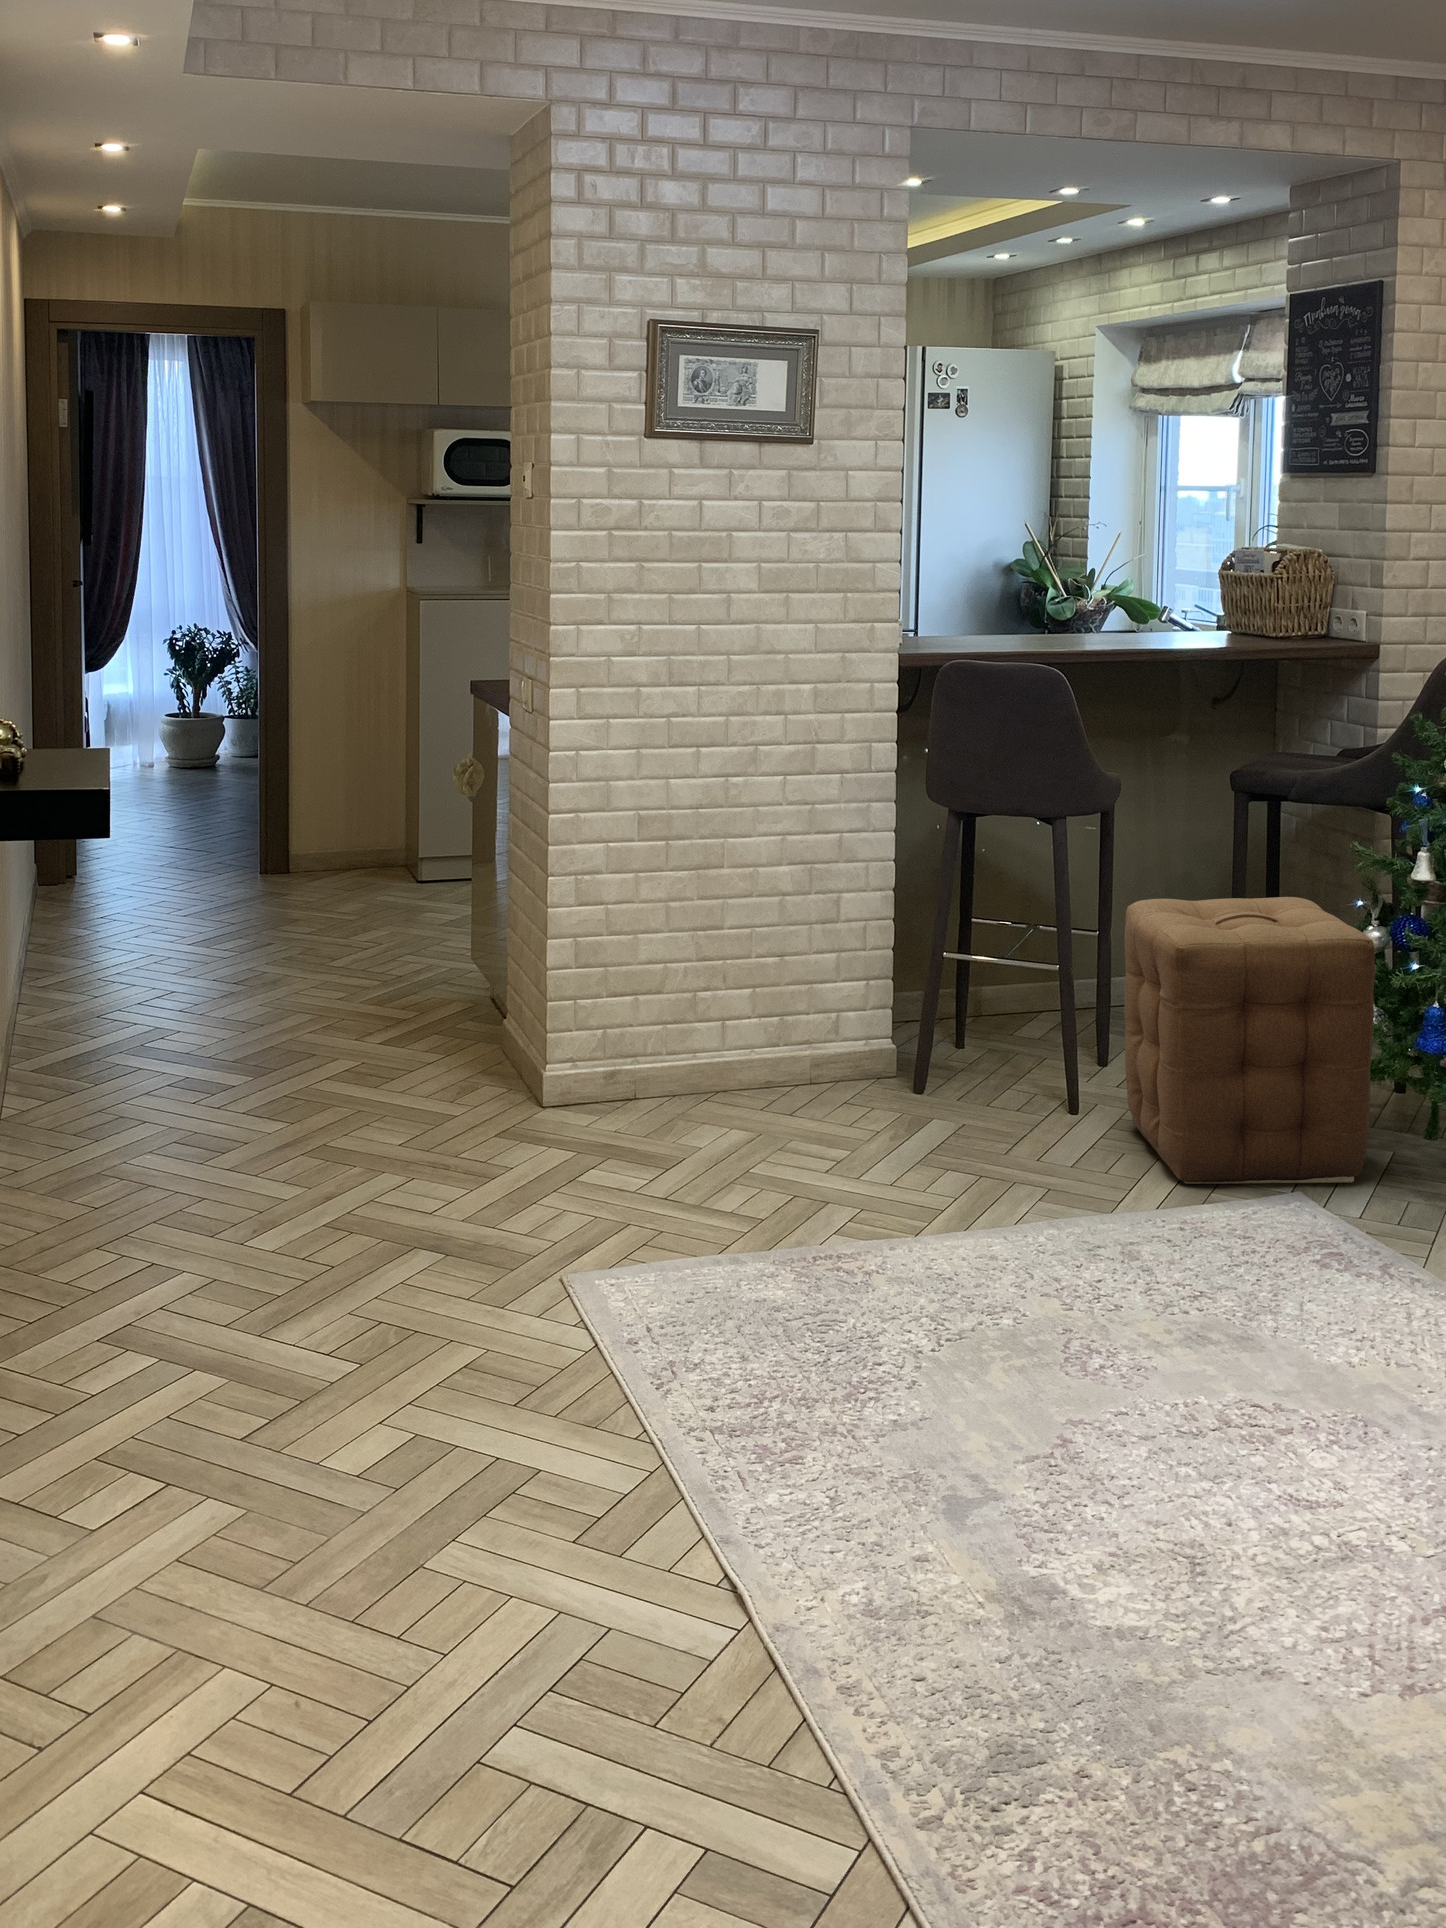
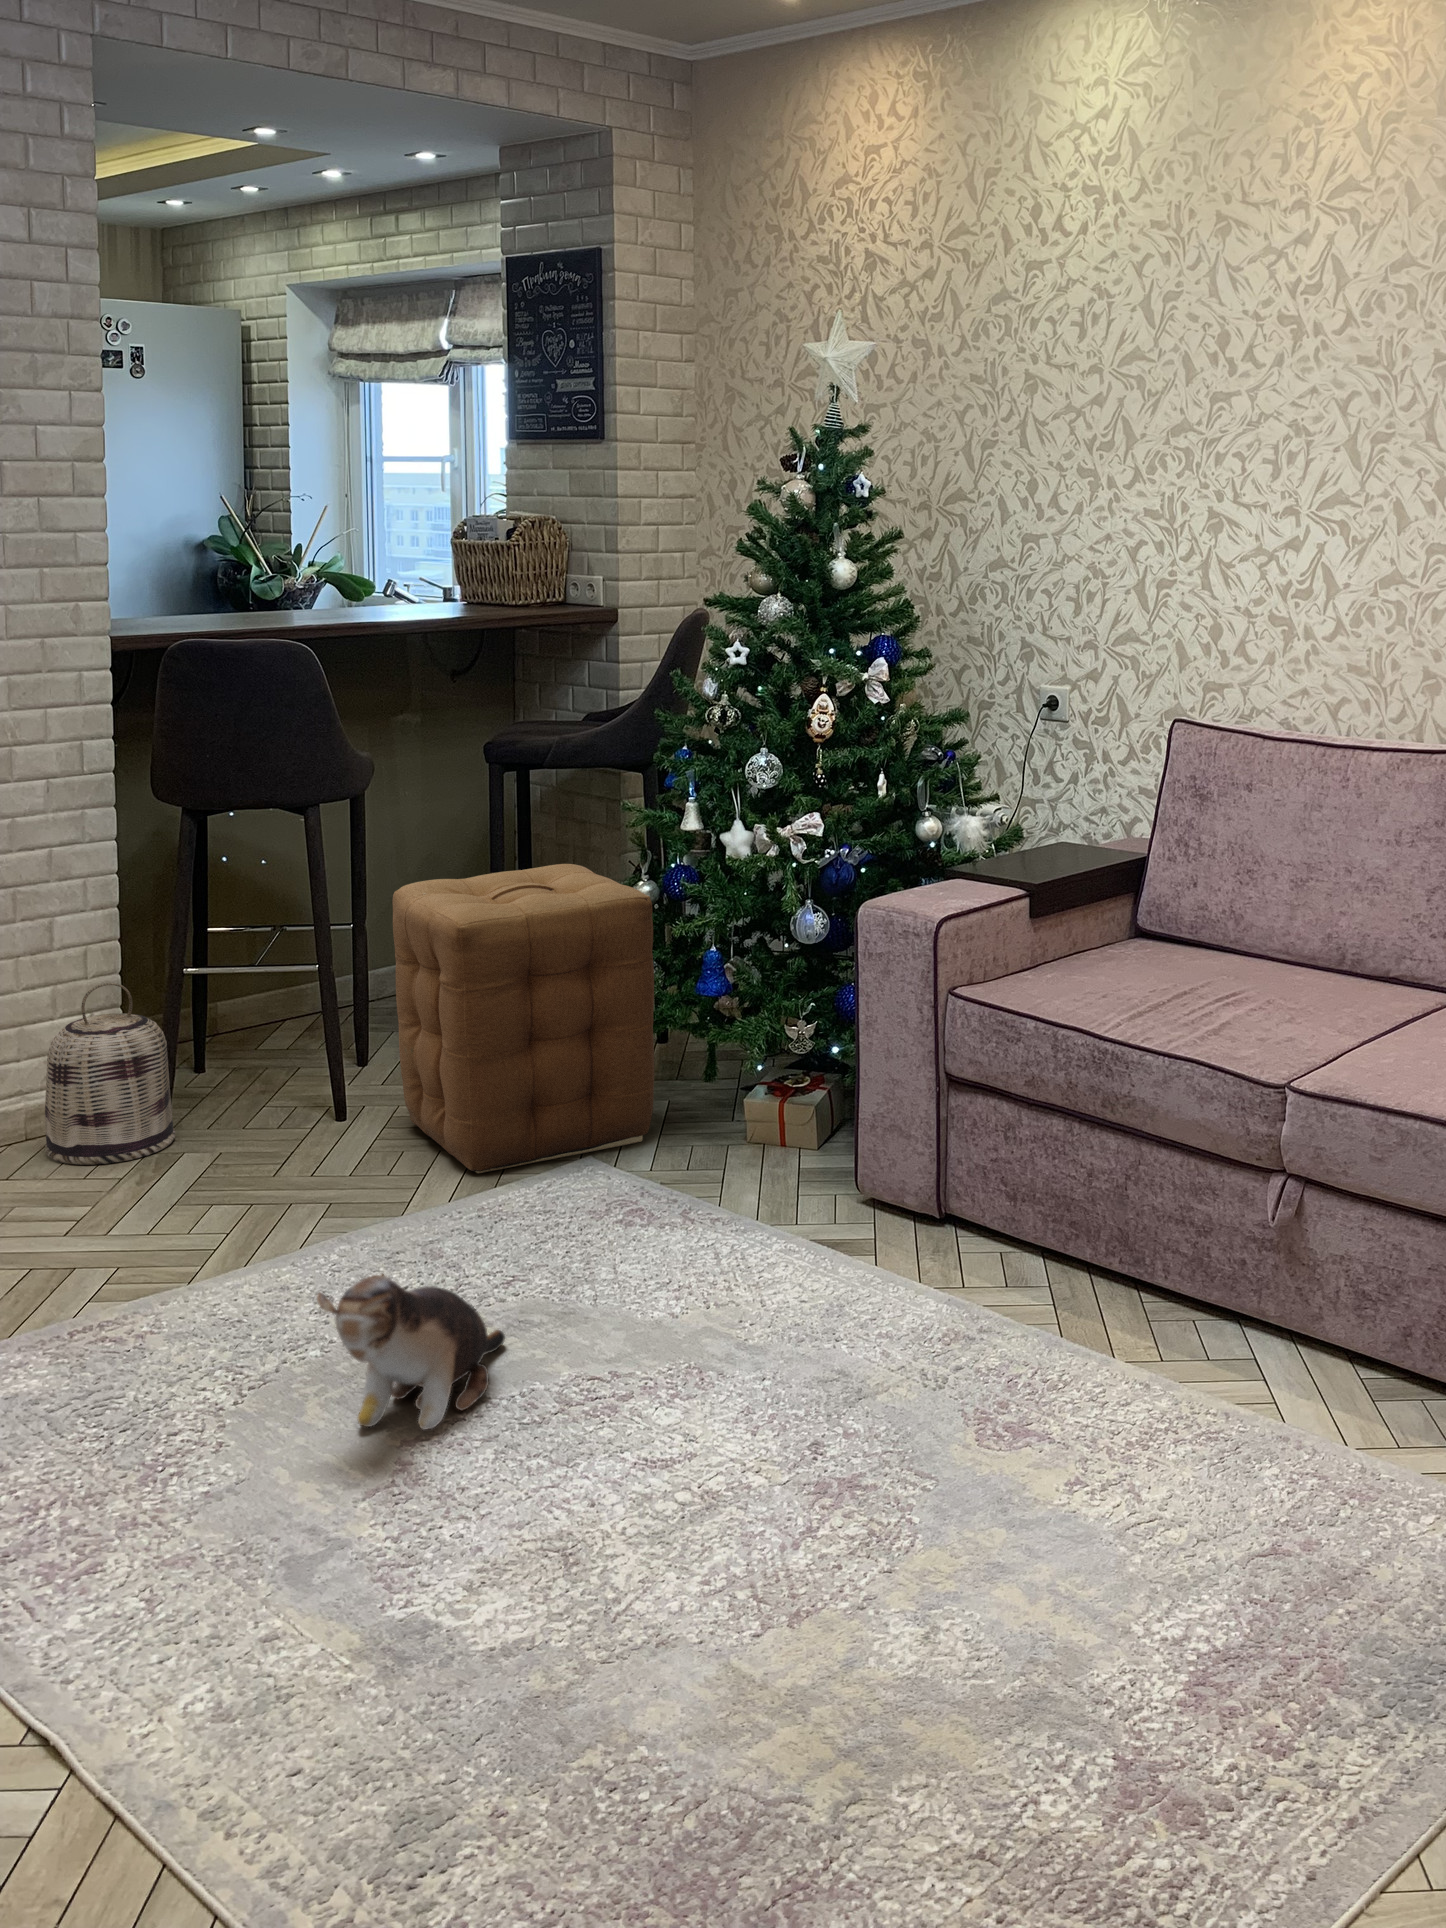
basket: none [823,957,929,1115] -> present [45,983,175,1165]
plush toy: none [997,1258,1179,1412] -> present [317,1274,505,1429]

